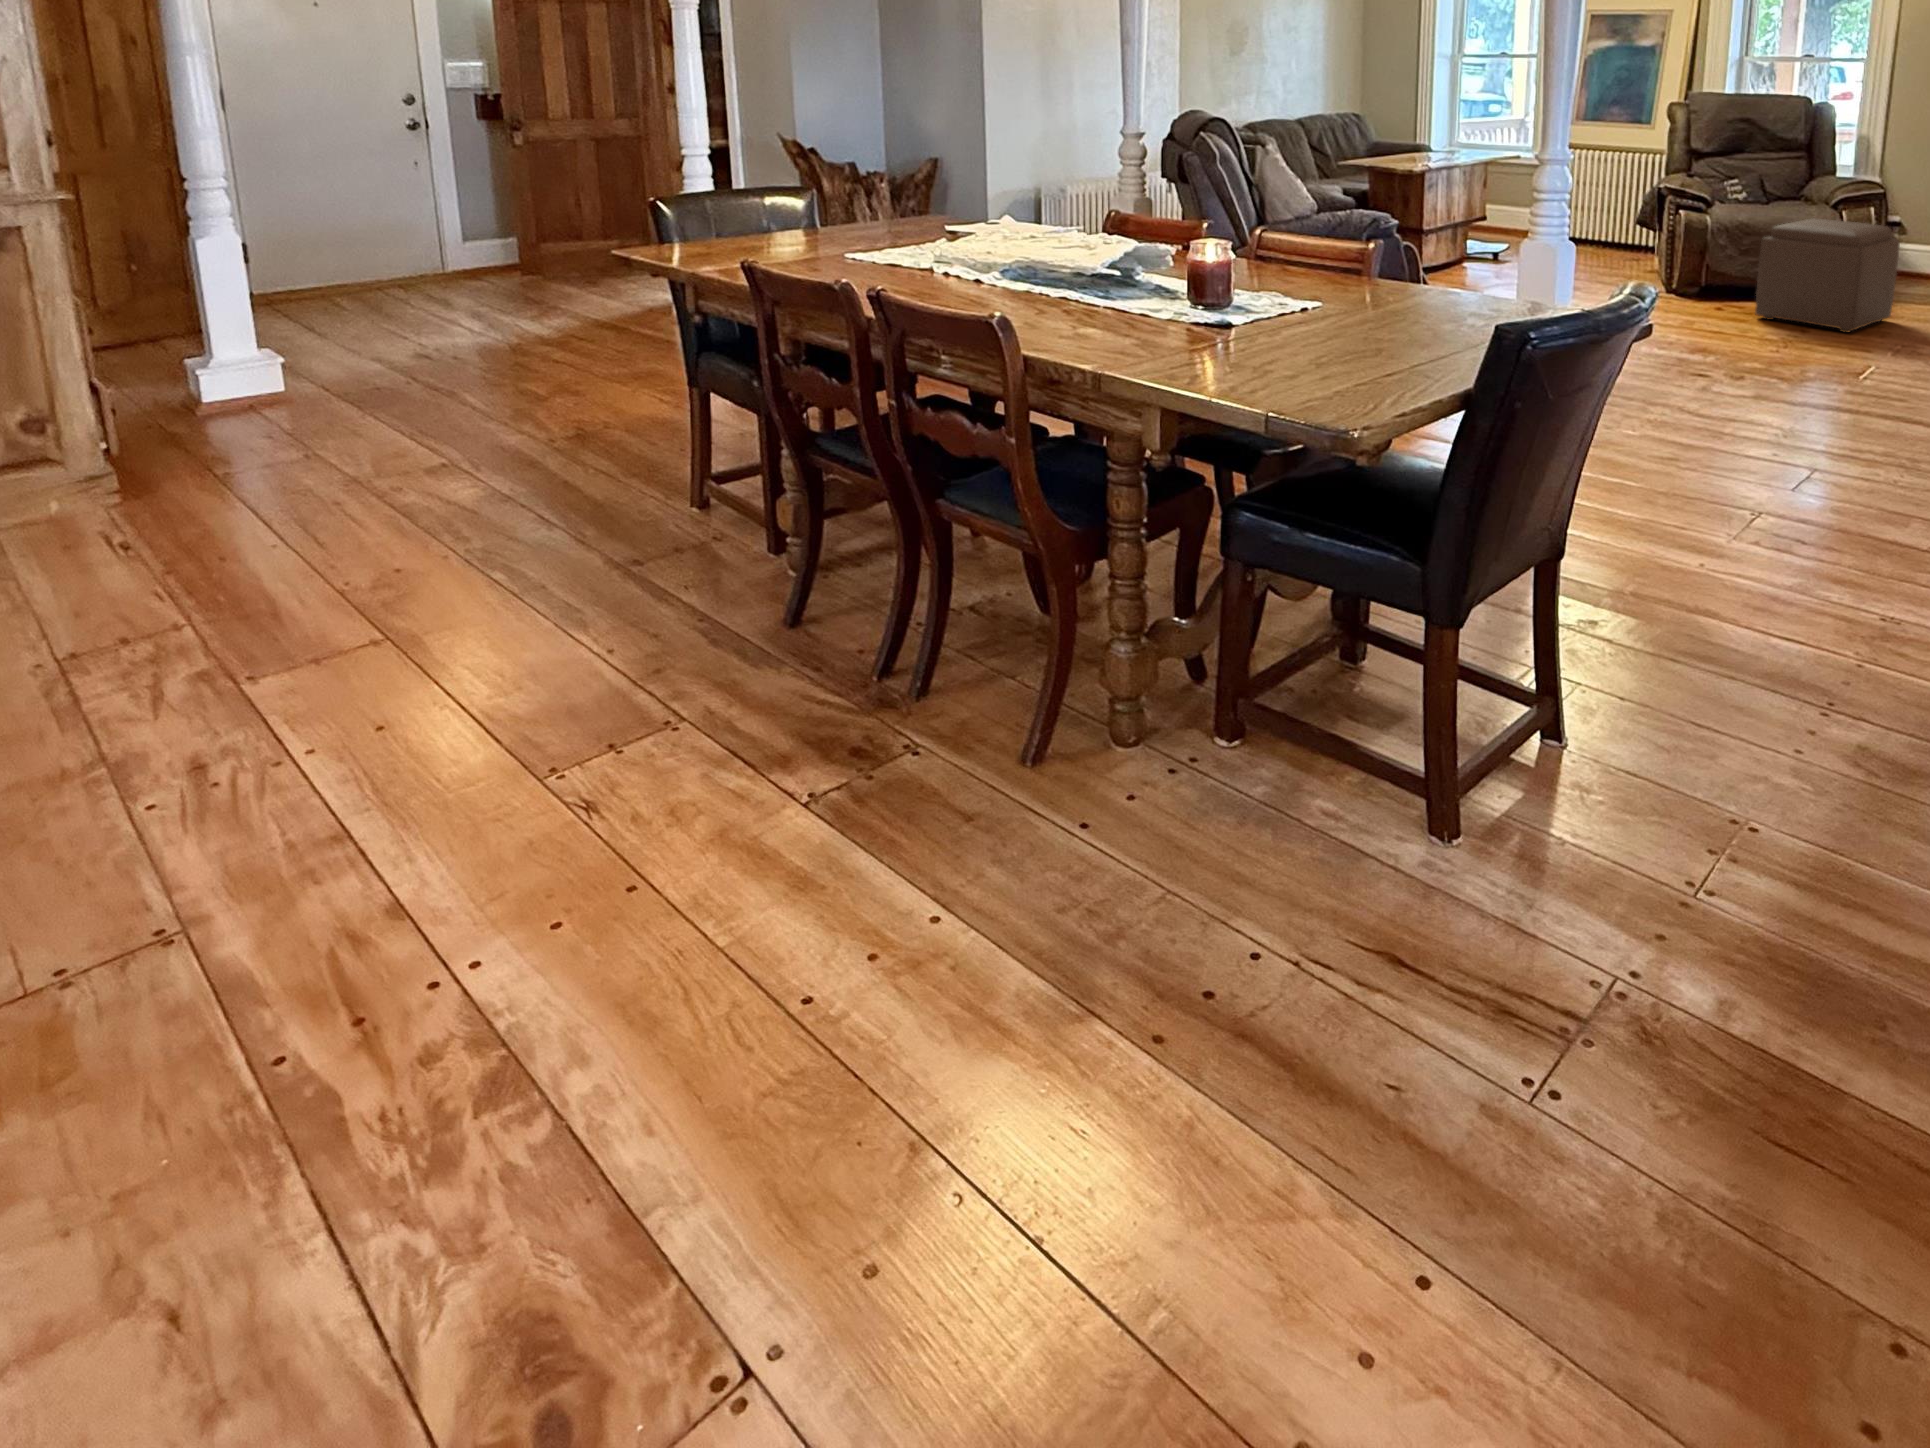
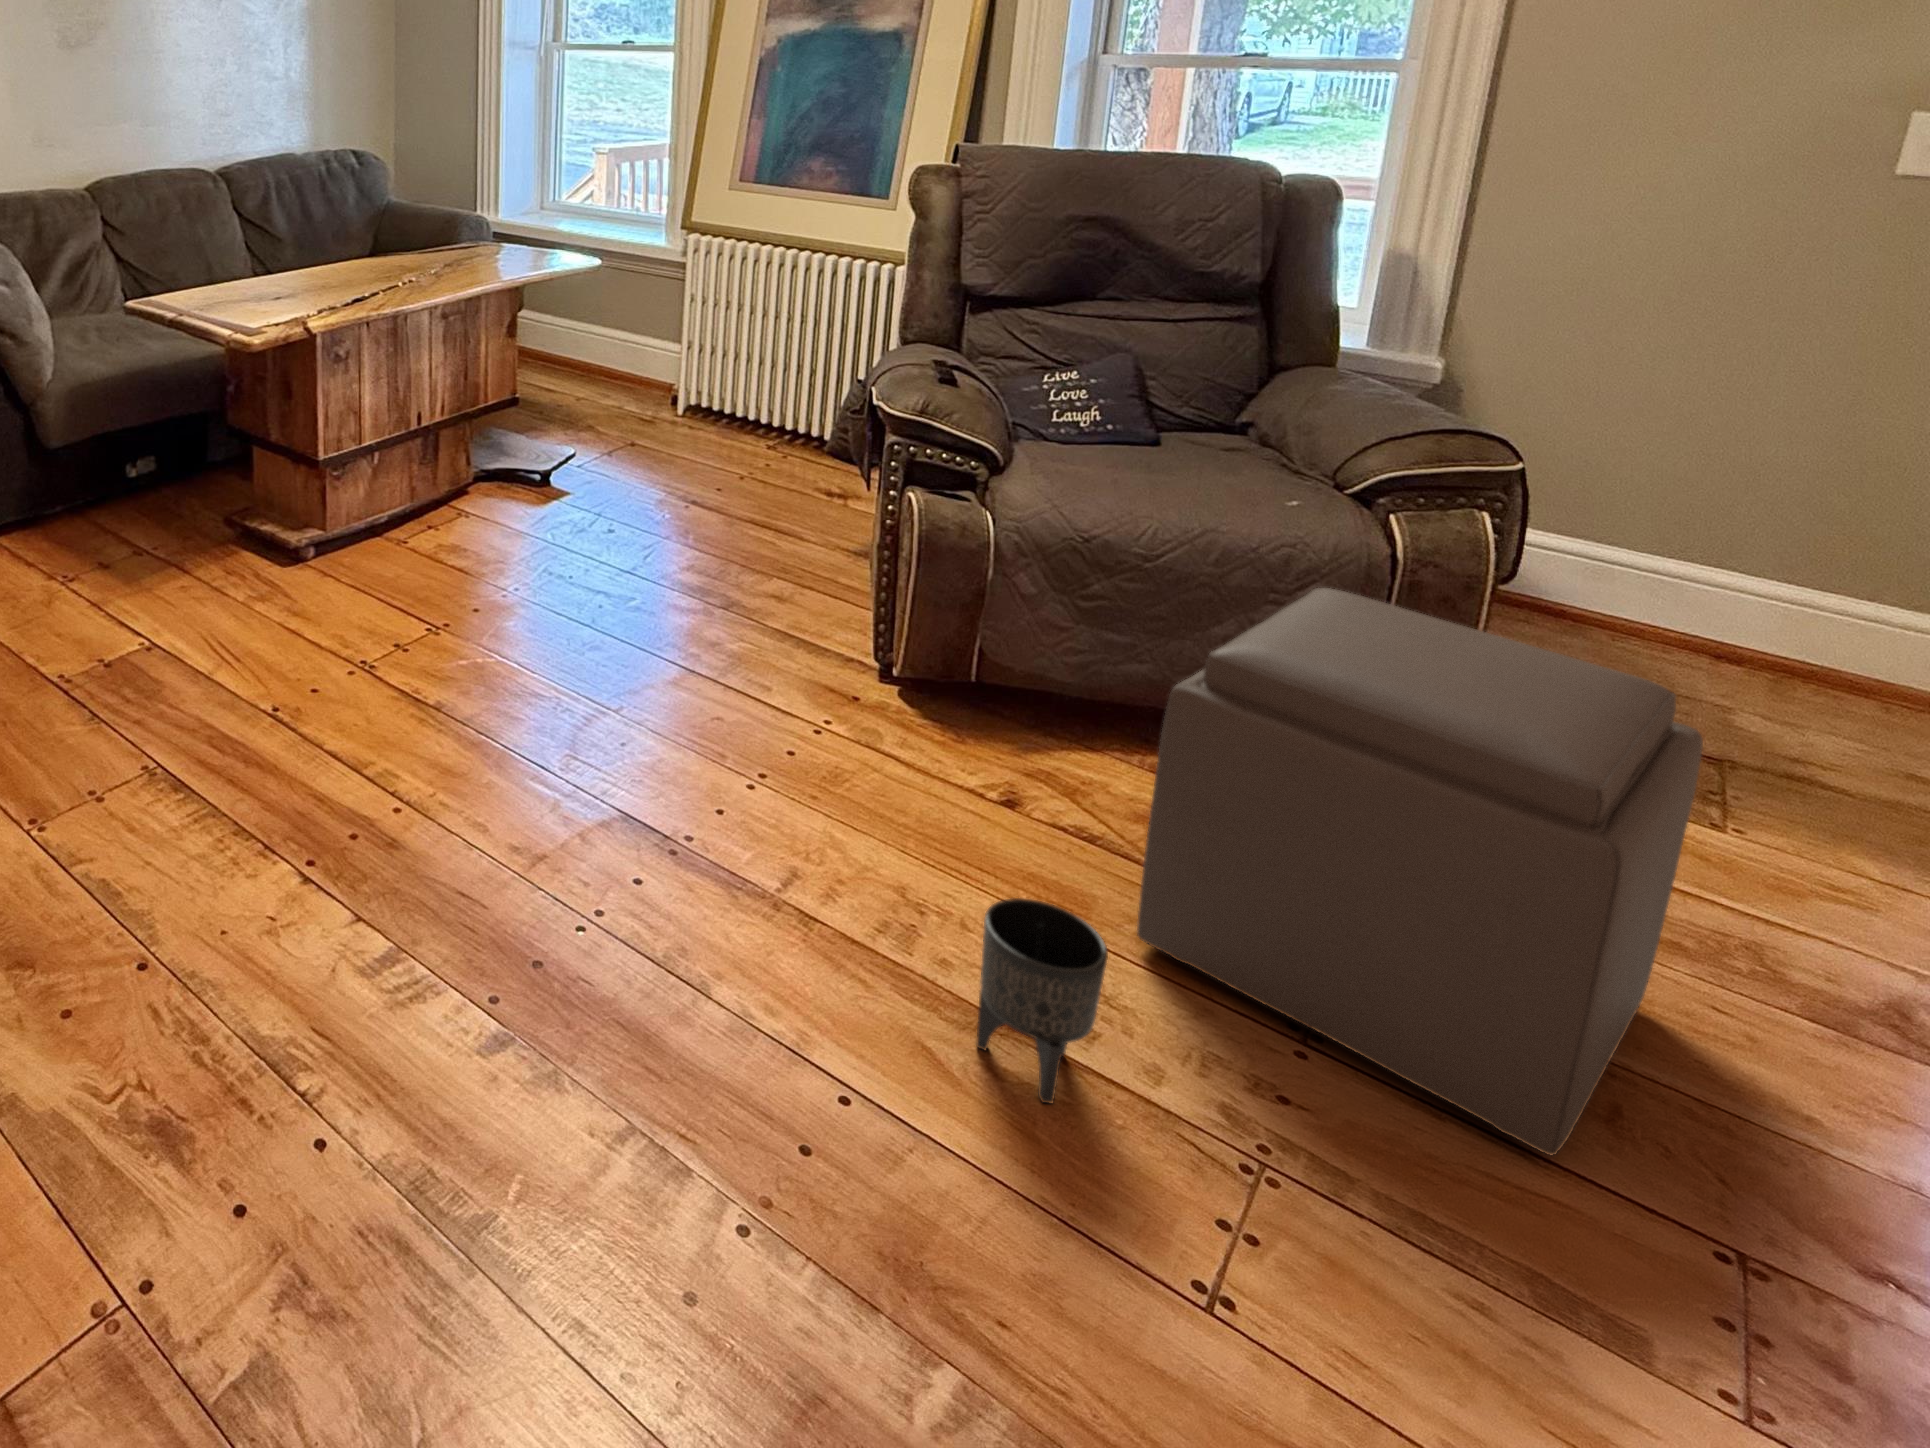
planter: none [1712,288,1745,332] -> present [976,898,1108,1103]

